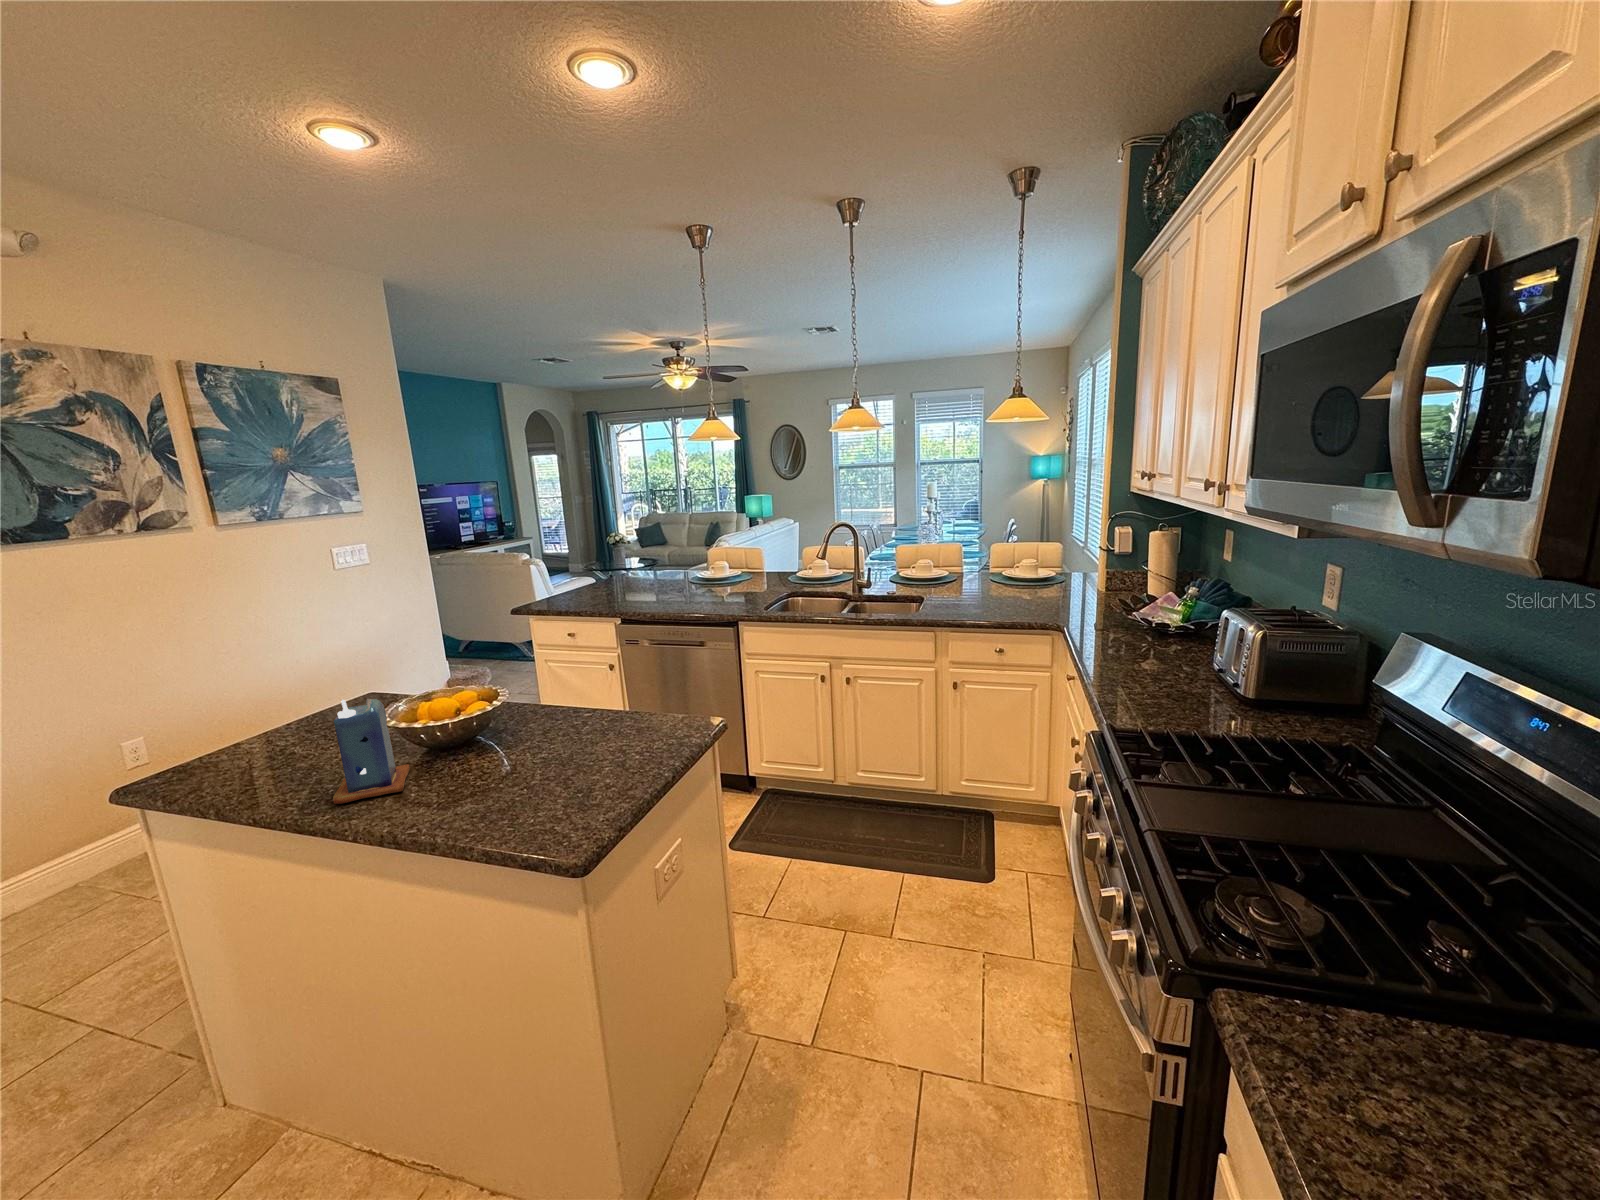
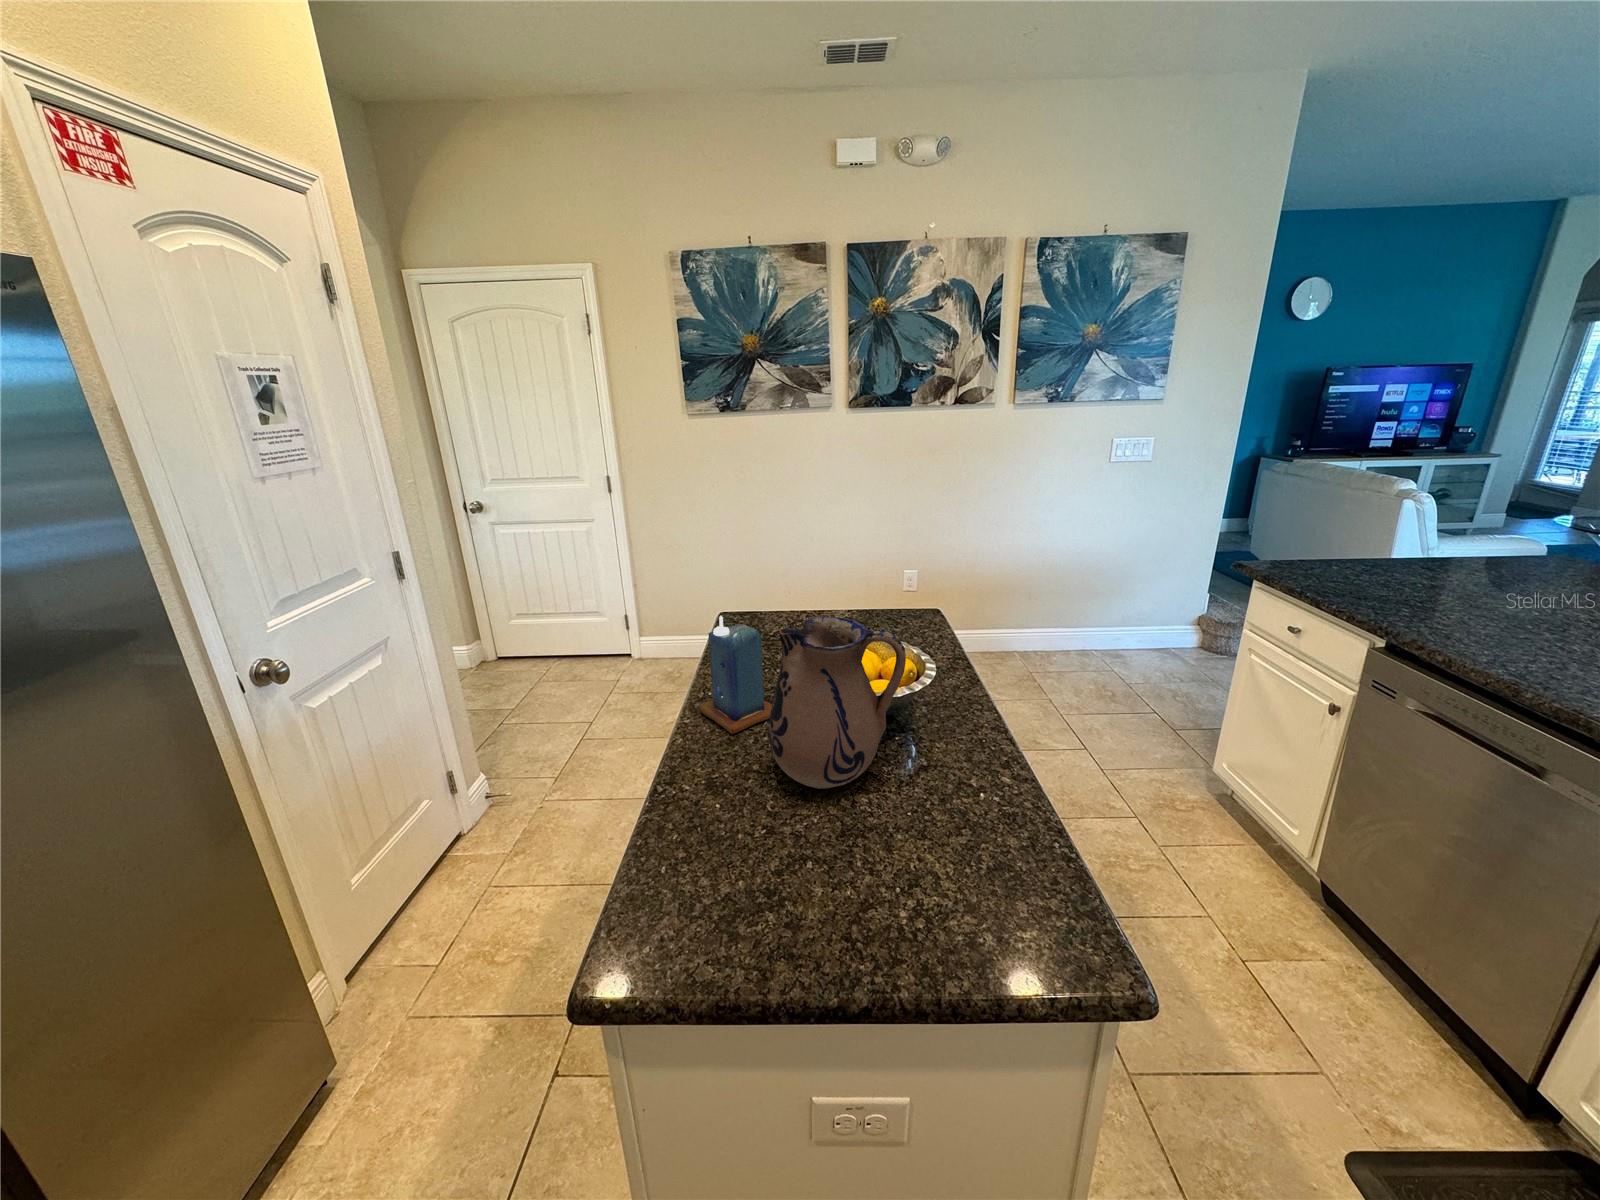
ceramic pitcher: none [458,641,547,769] -> present [769,616,906,789]

